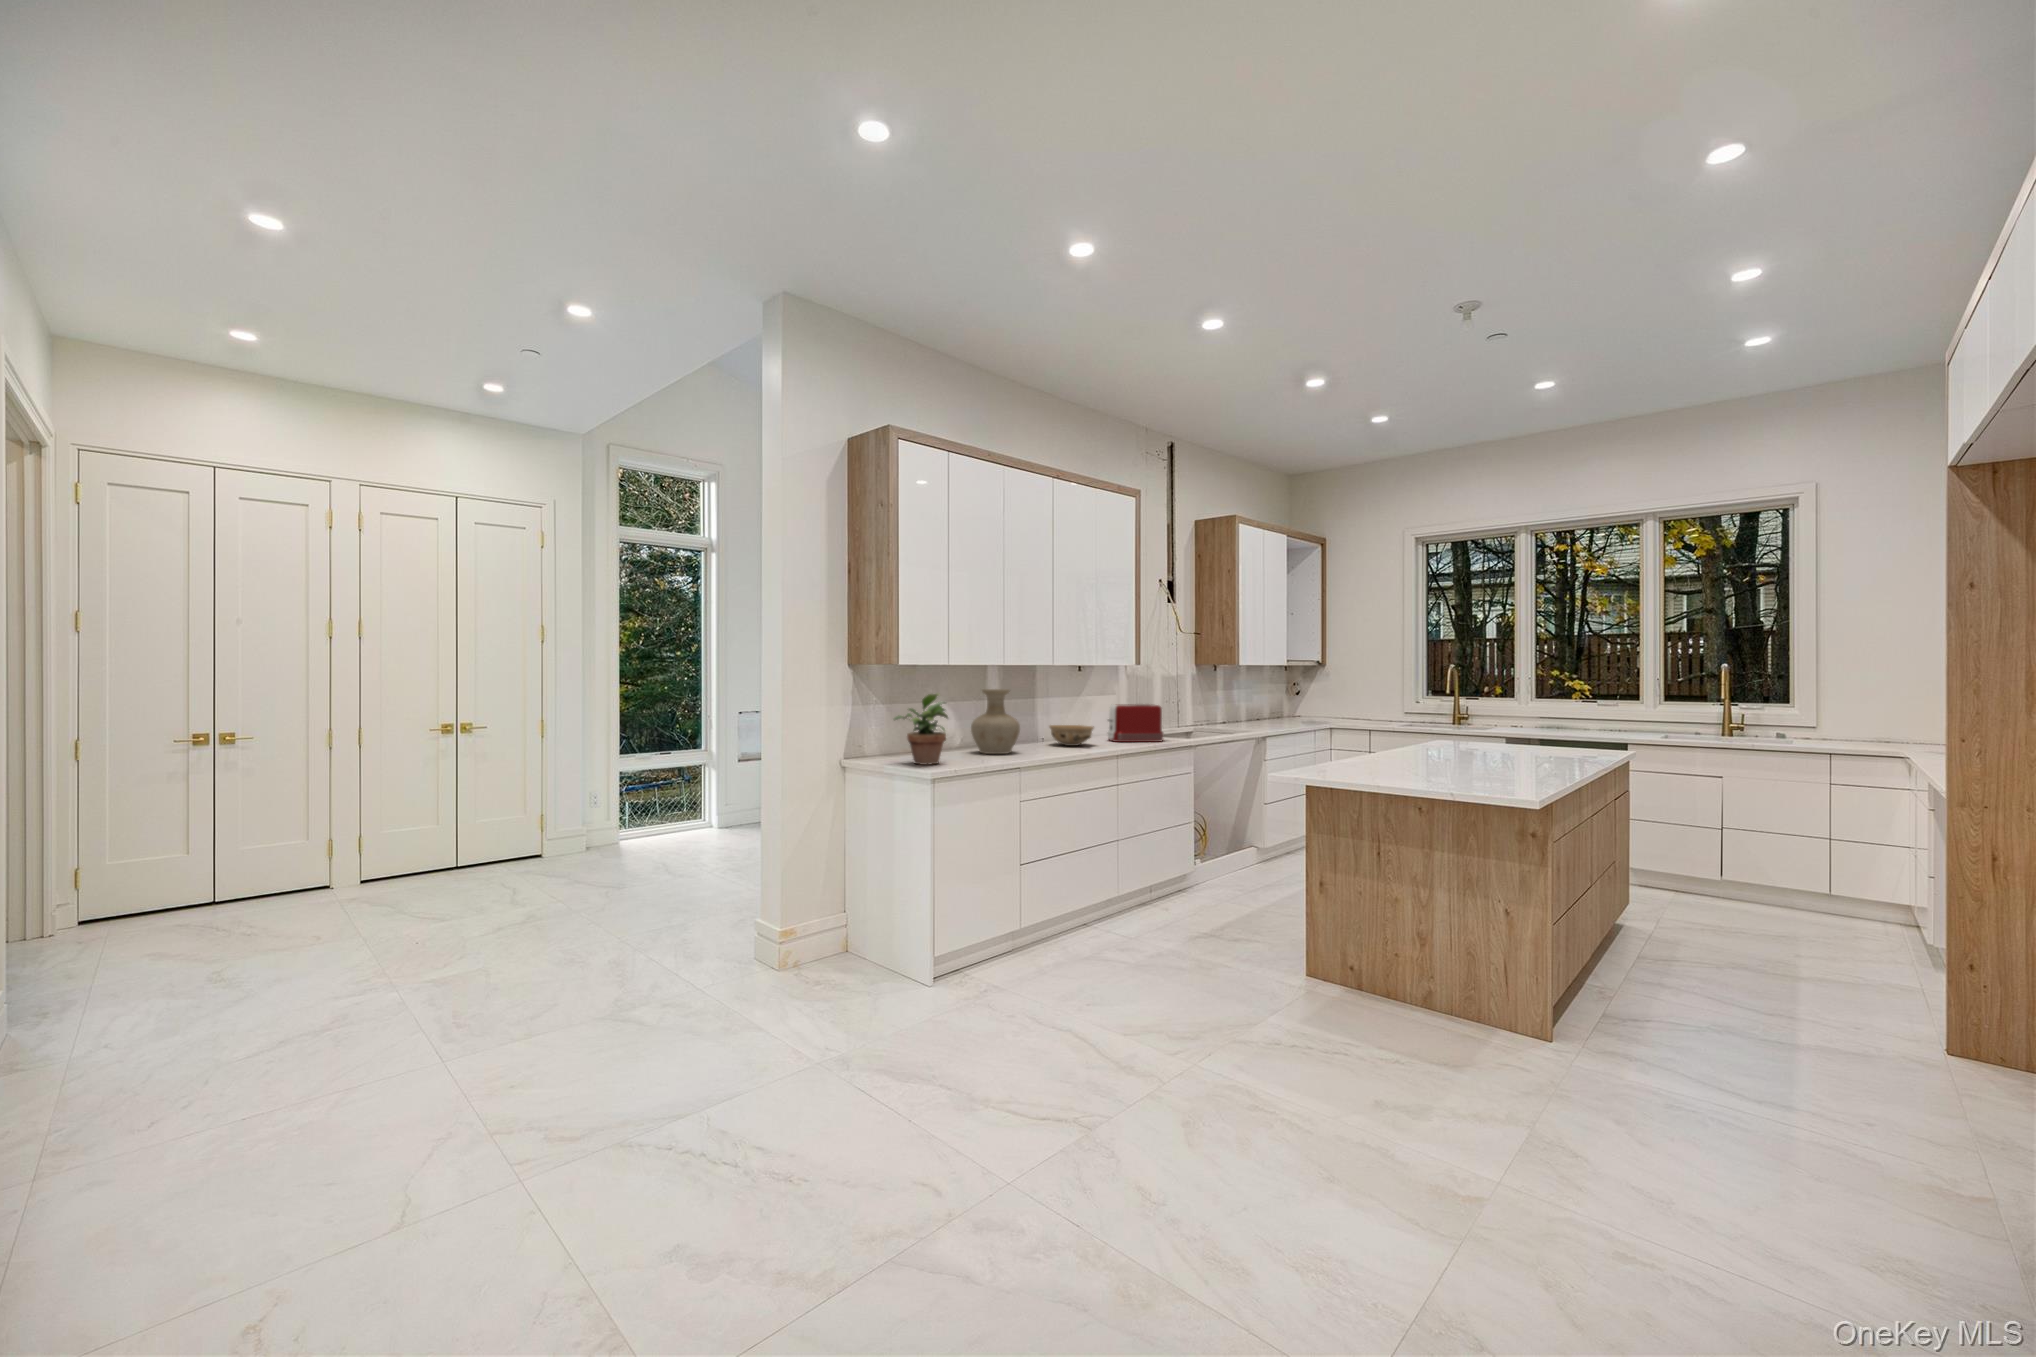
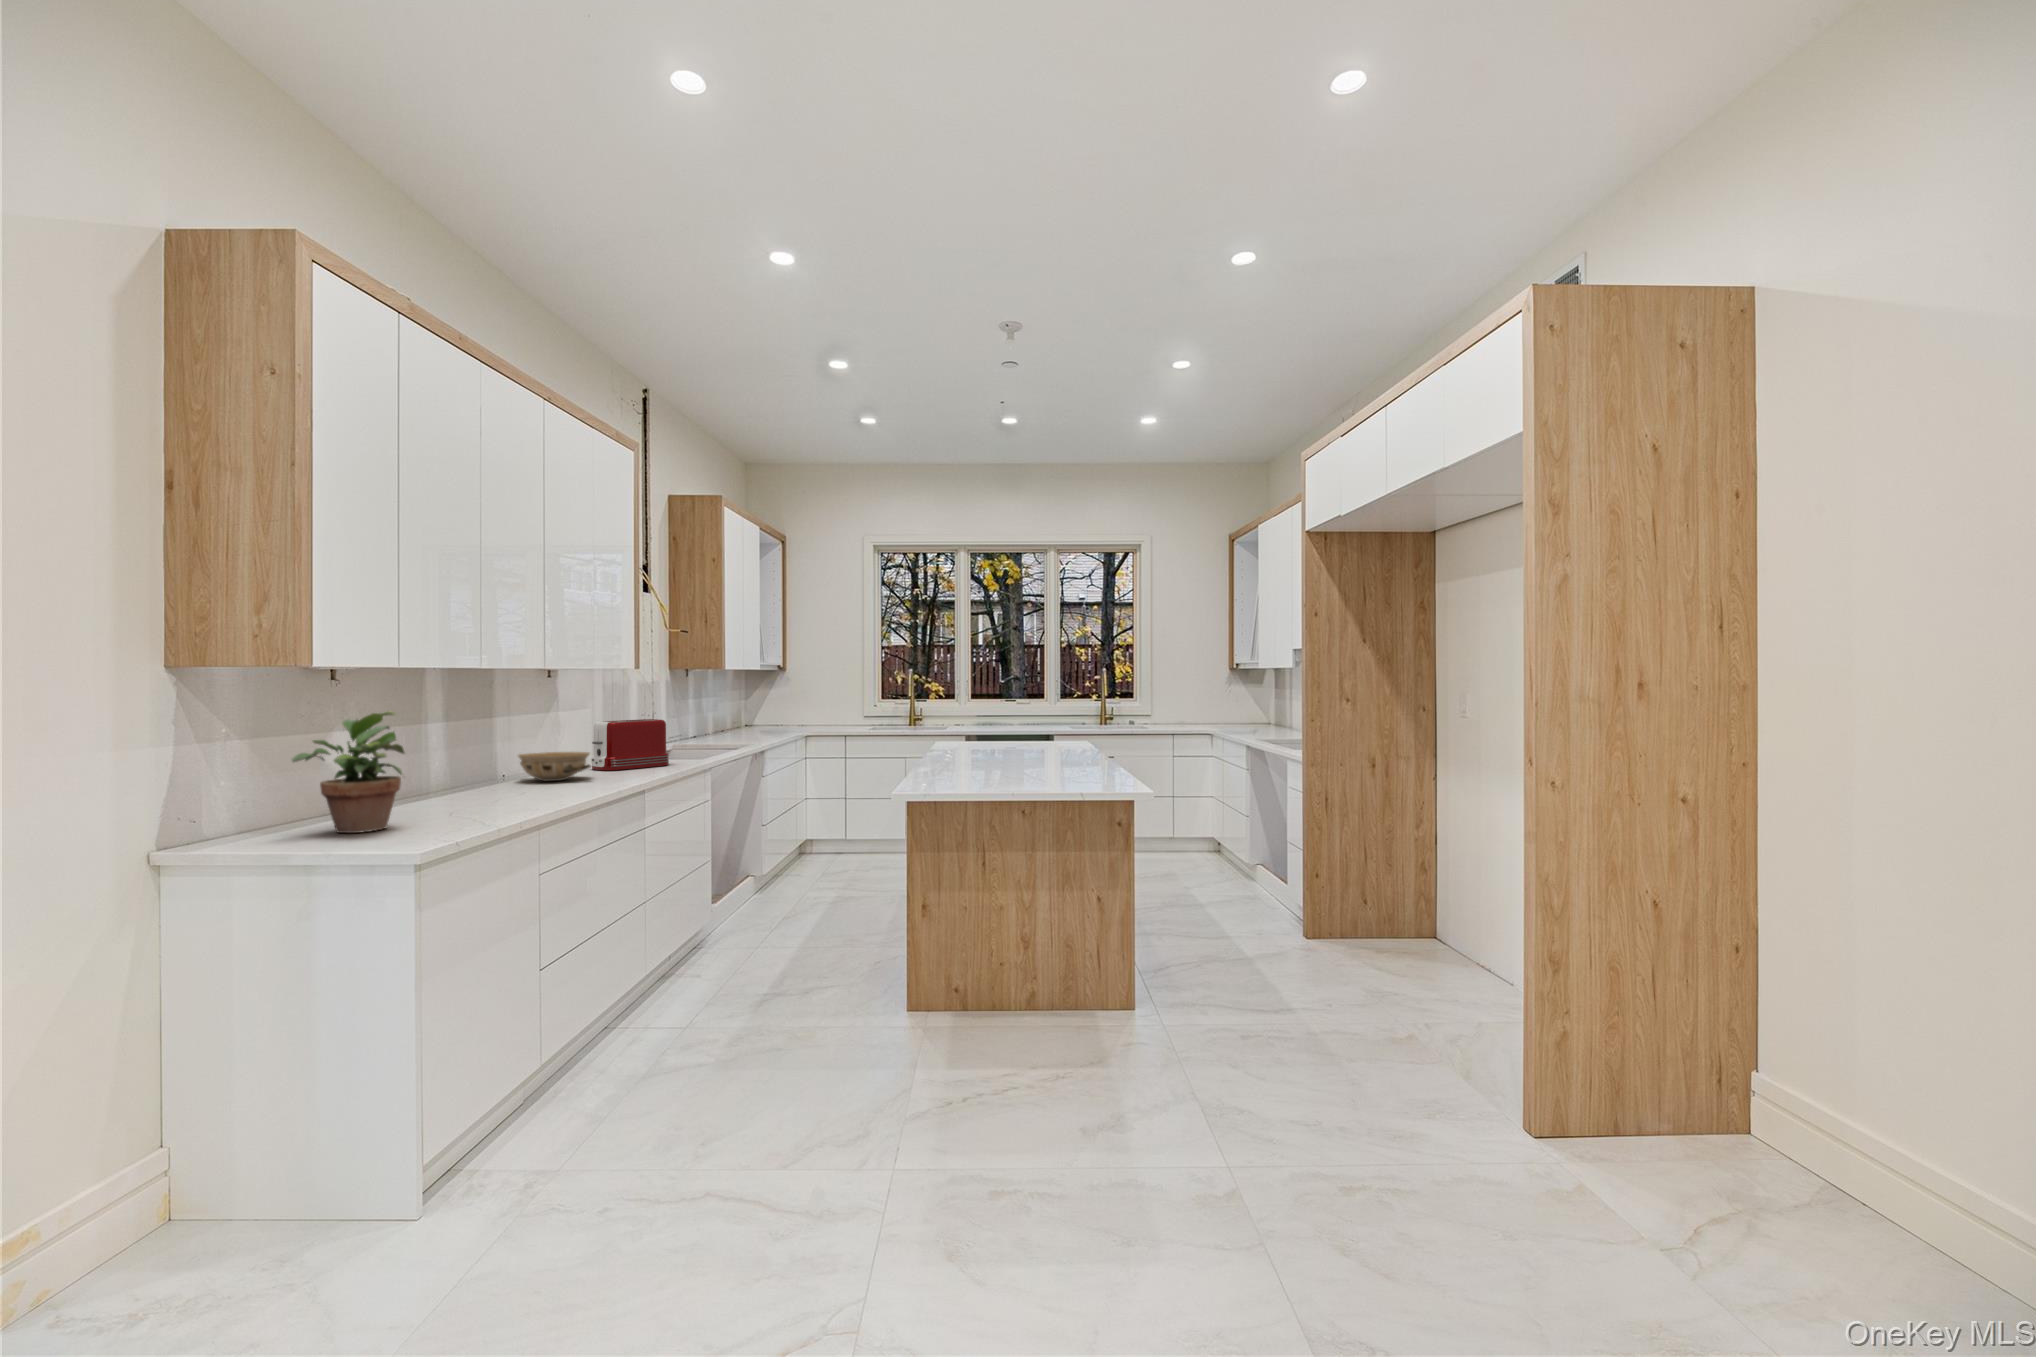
vase: present [971,689,1020,754] -> none [409,704,498,804]

